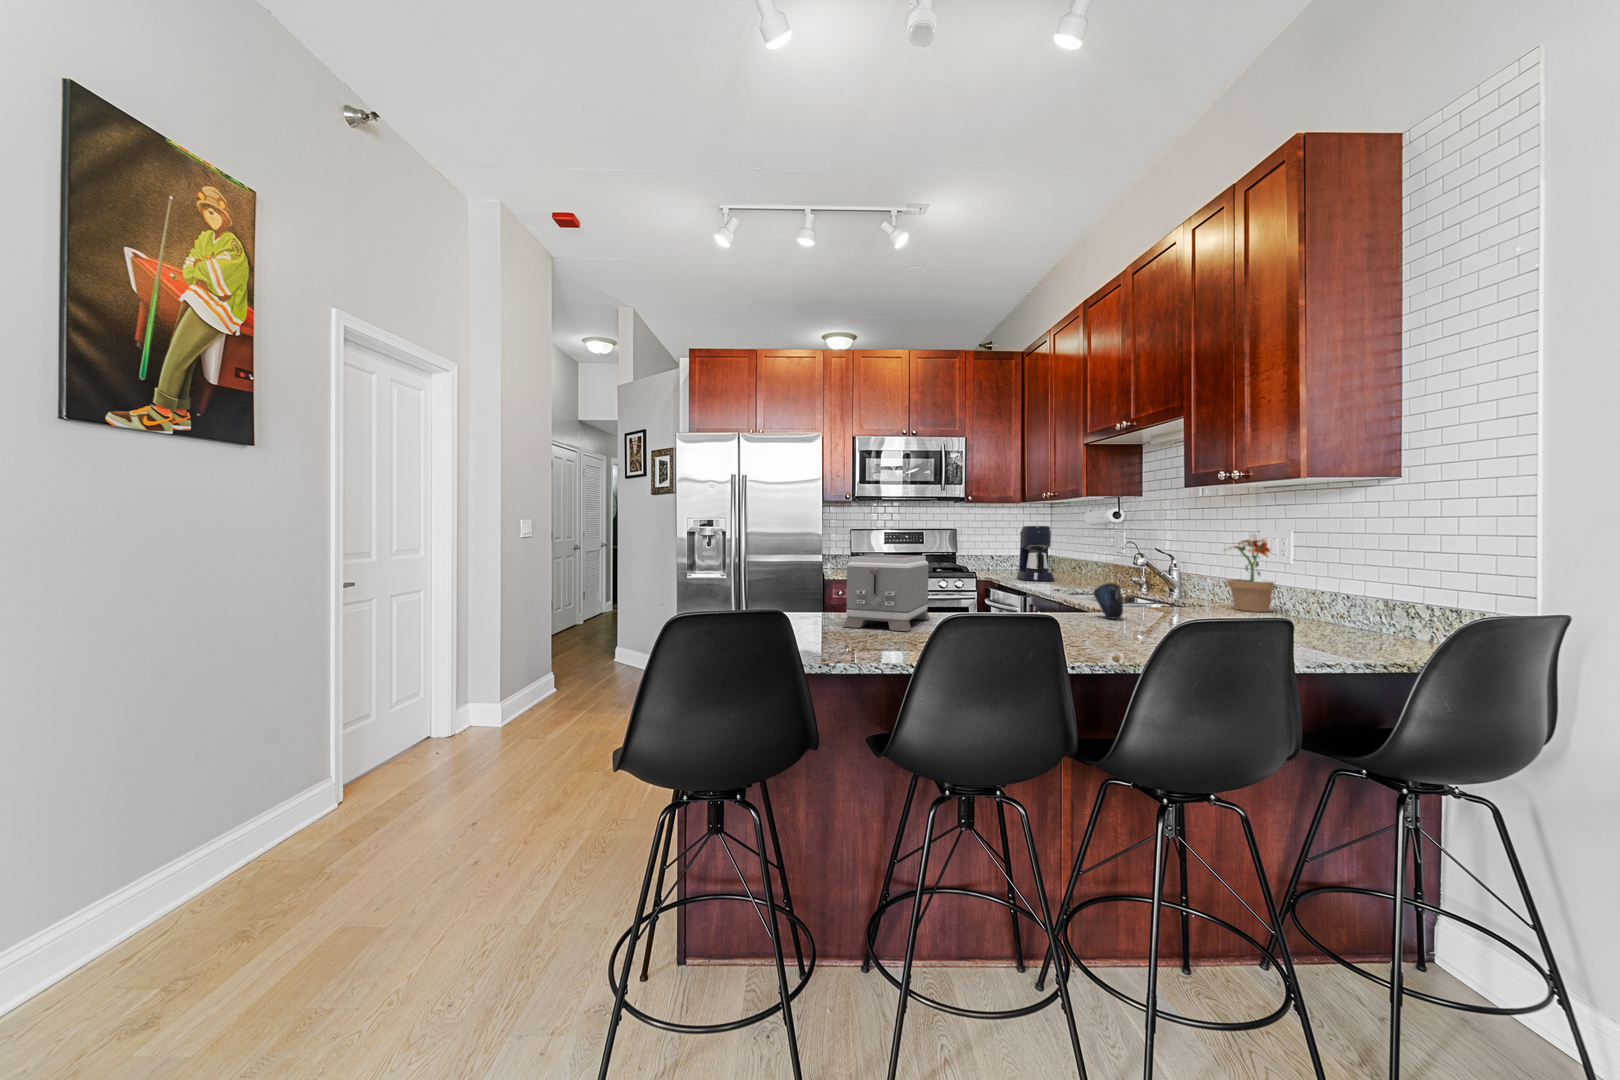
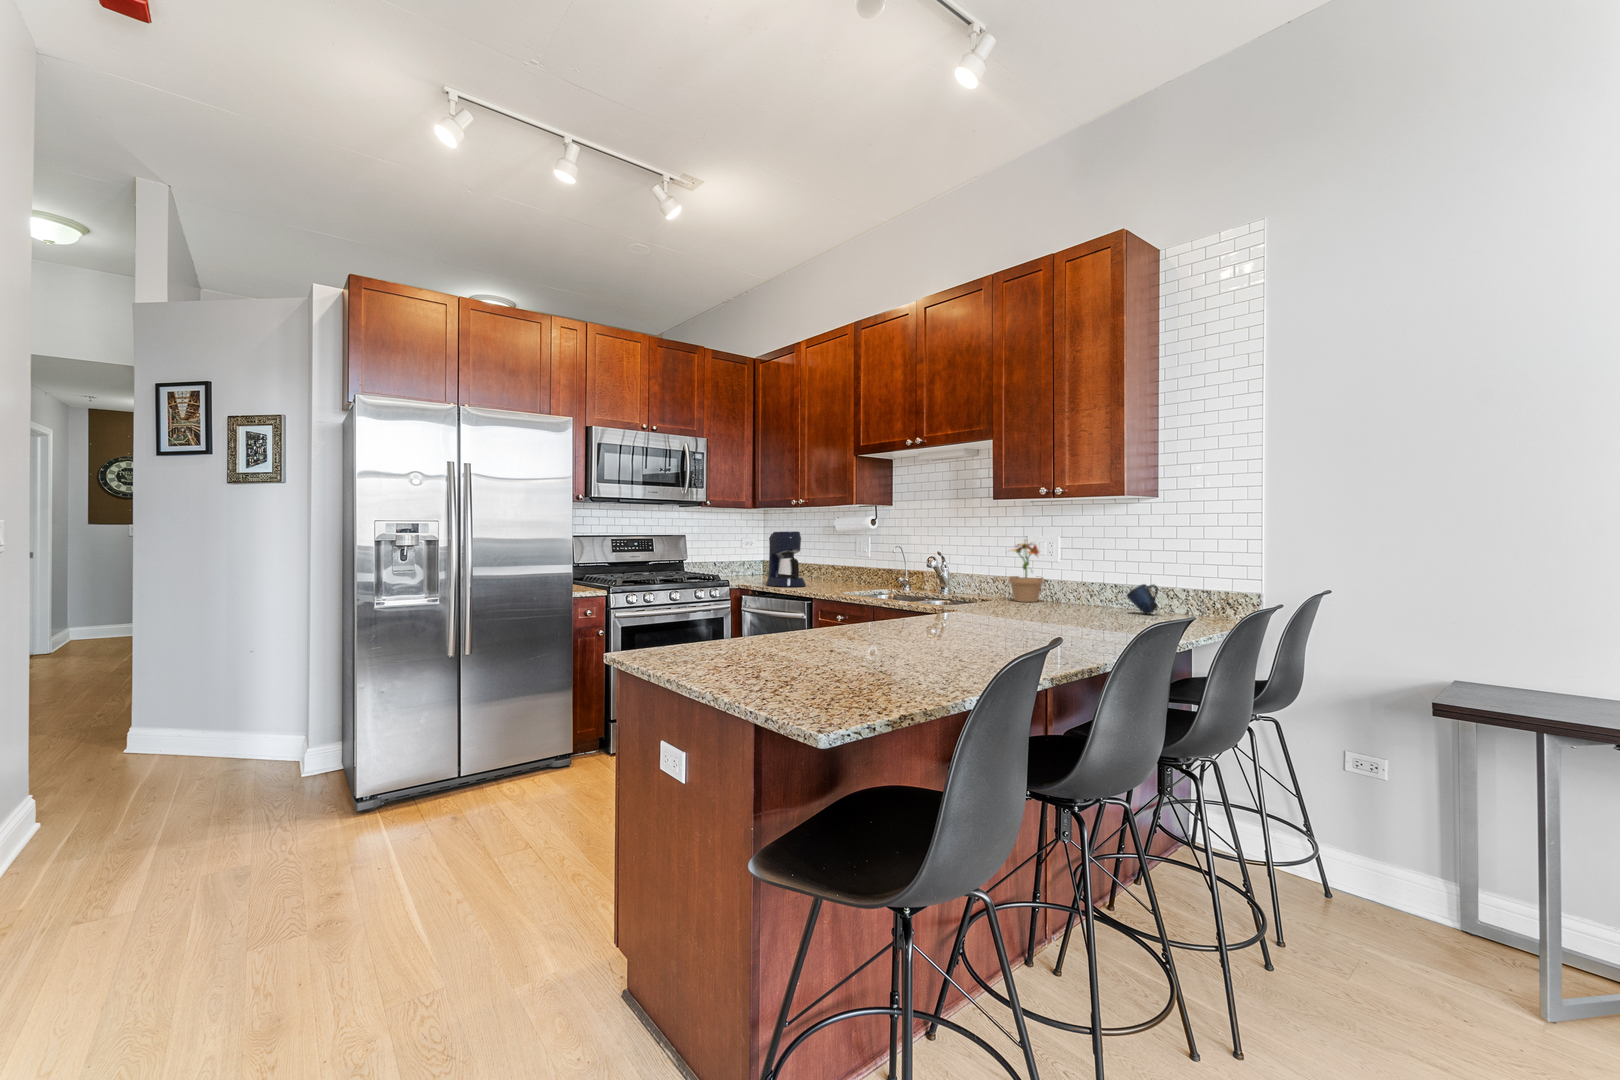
toaster: present [843,555,929,631] -> none [827,568,929,650]
mug: present [1094,583,1123,619] -> present [1126,584,1158,614]

